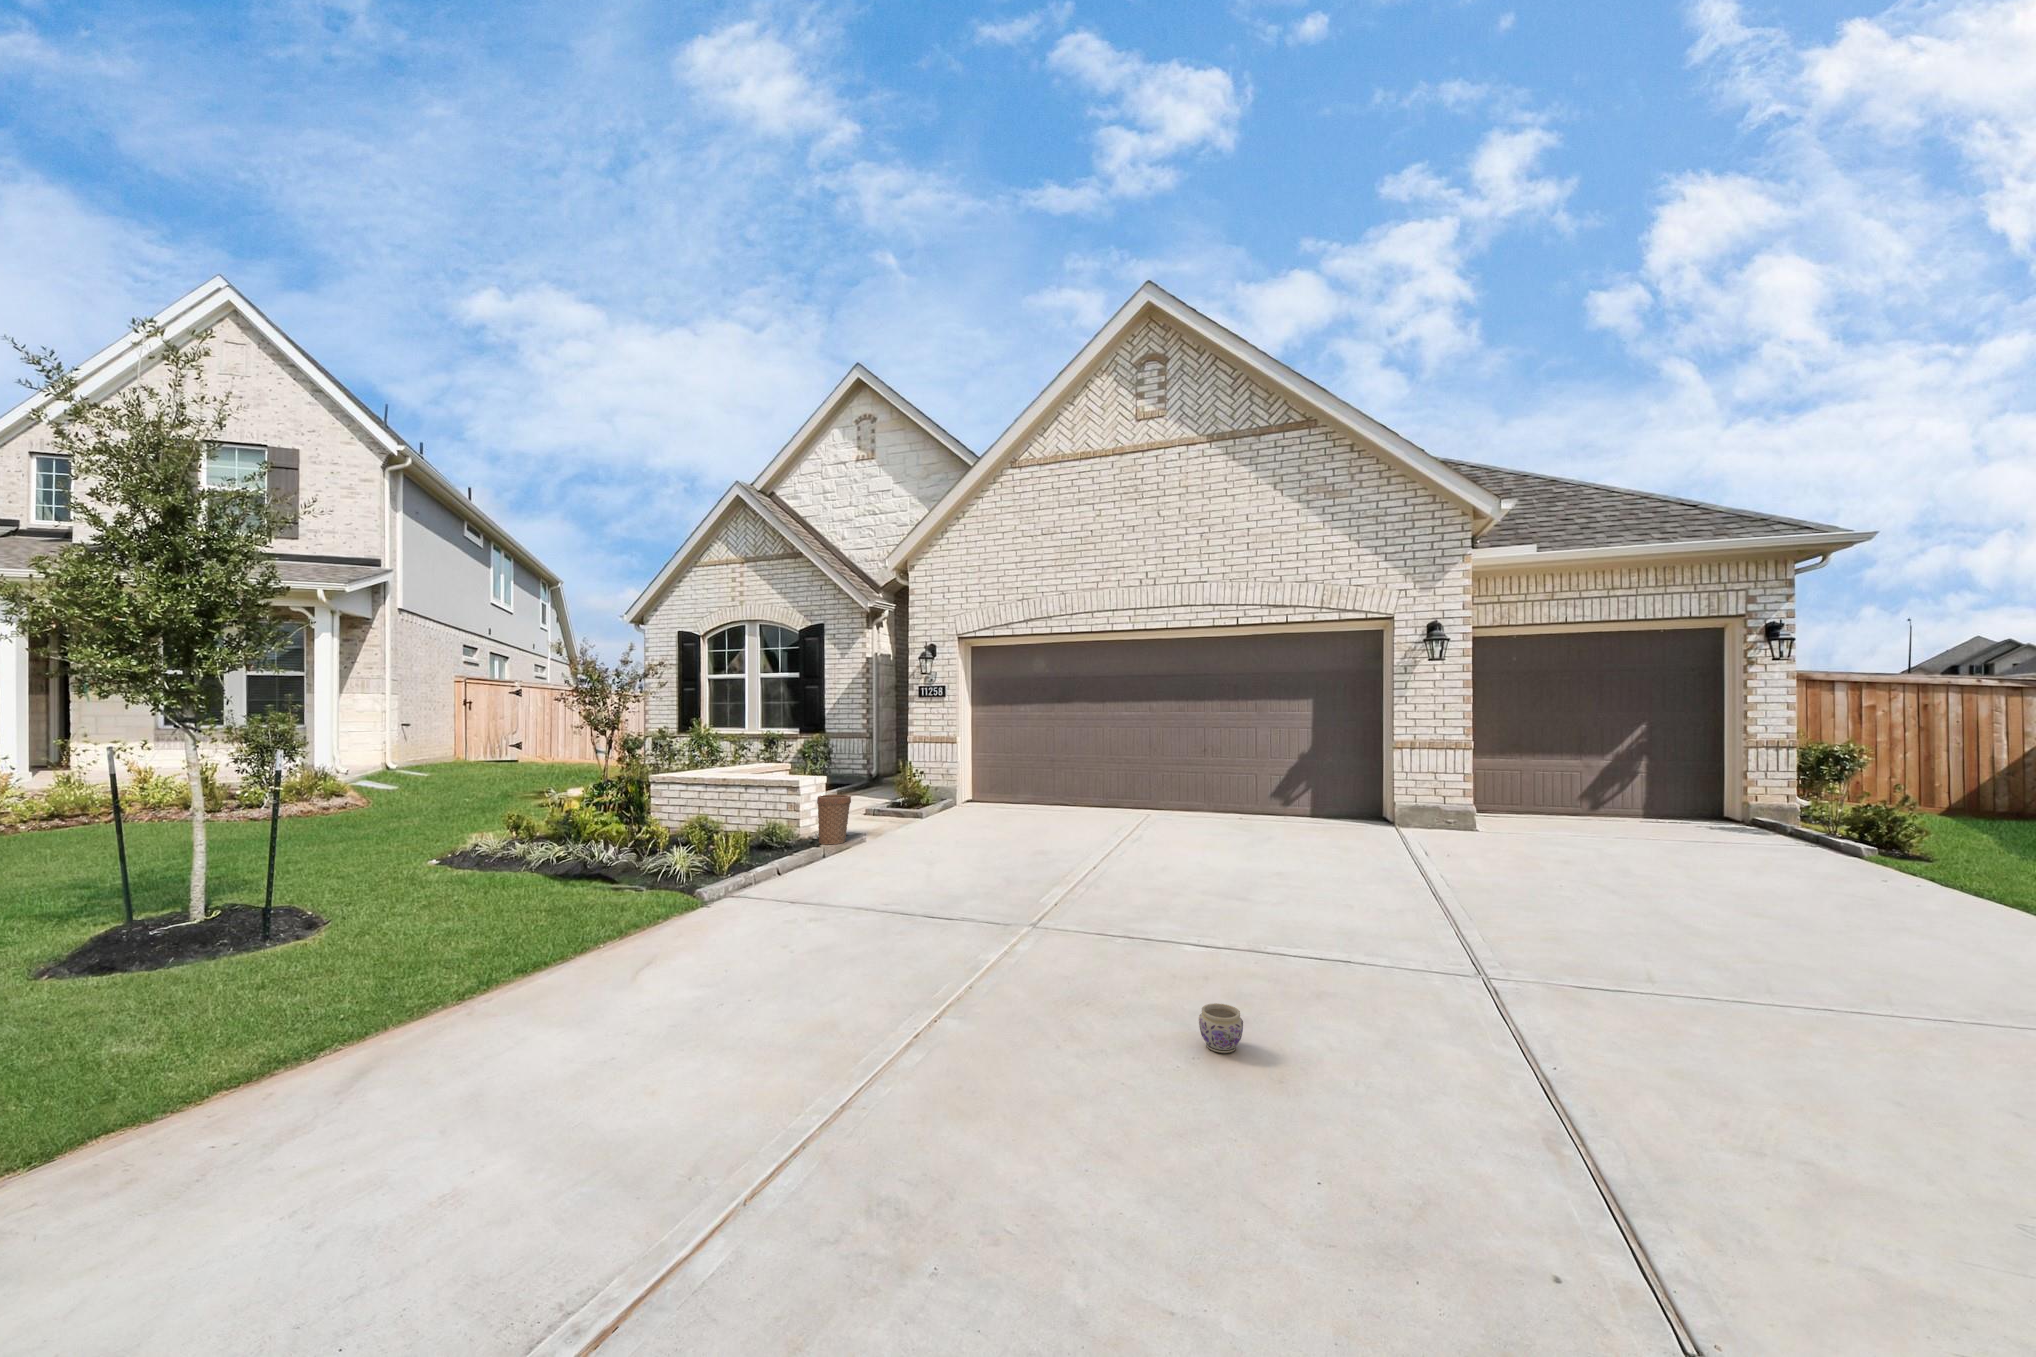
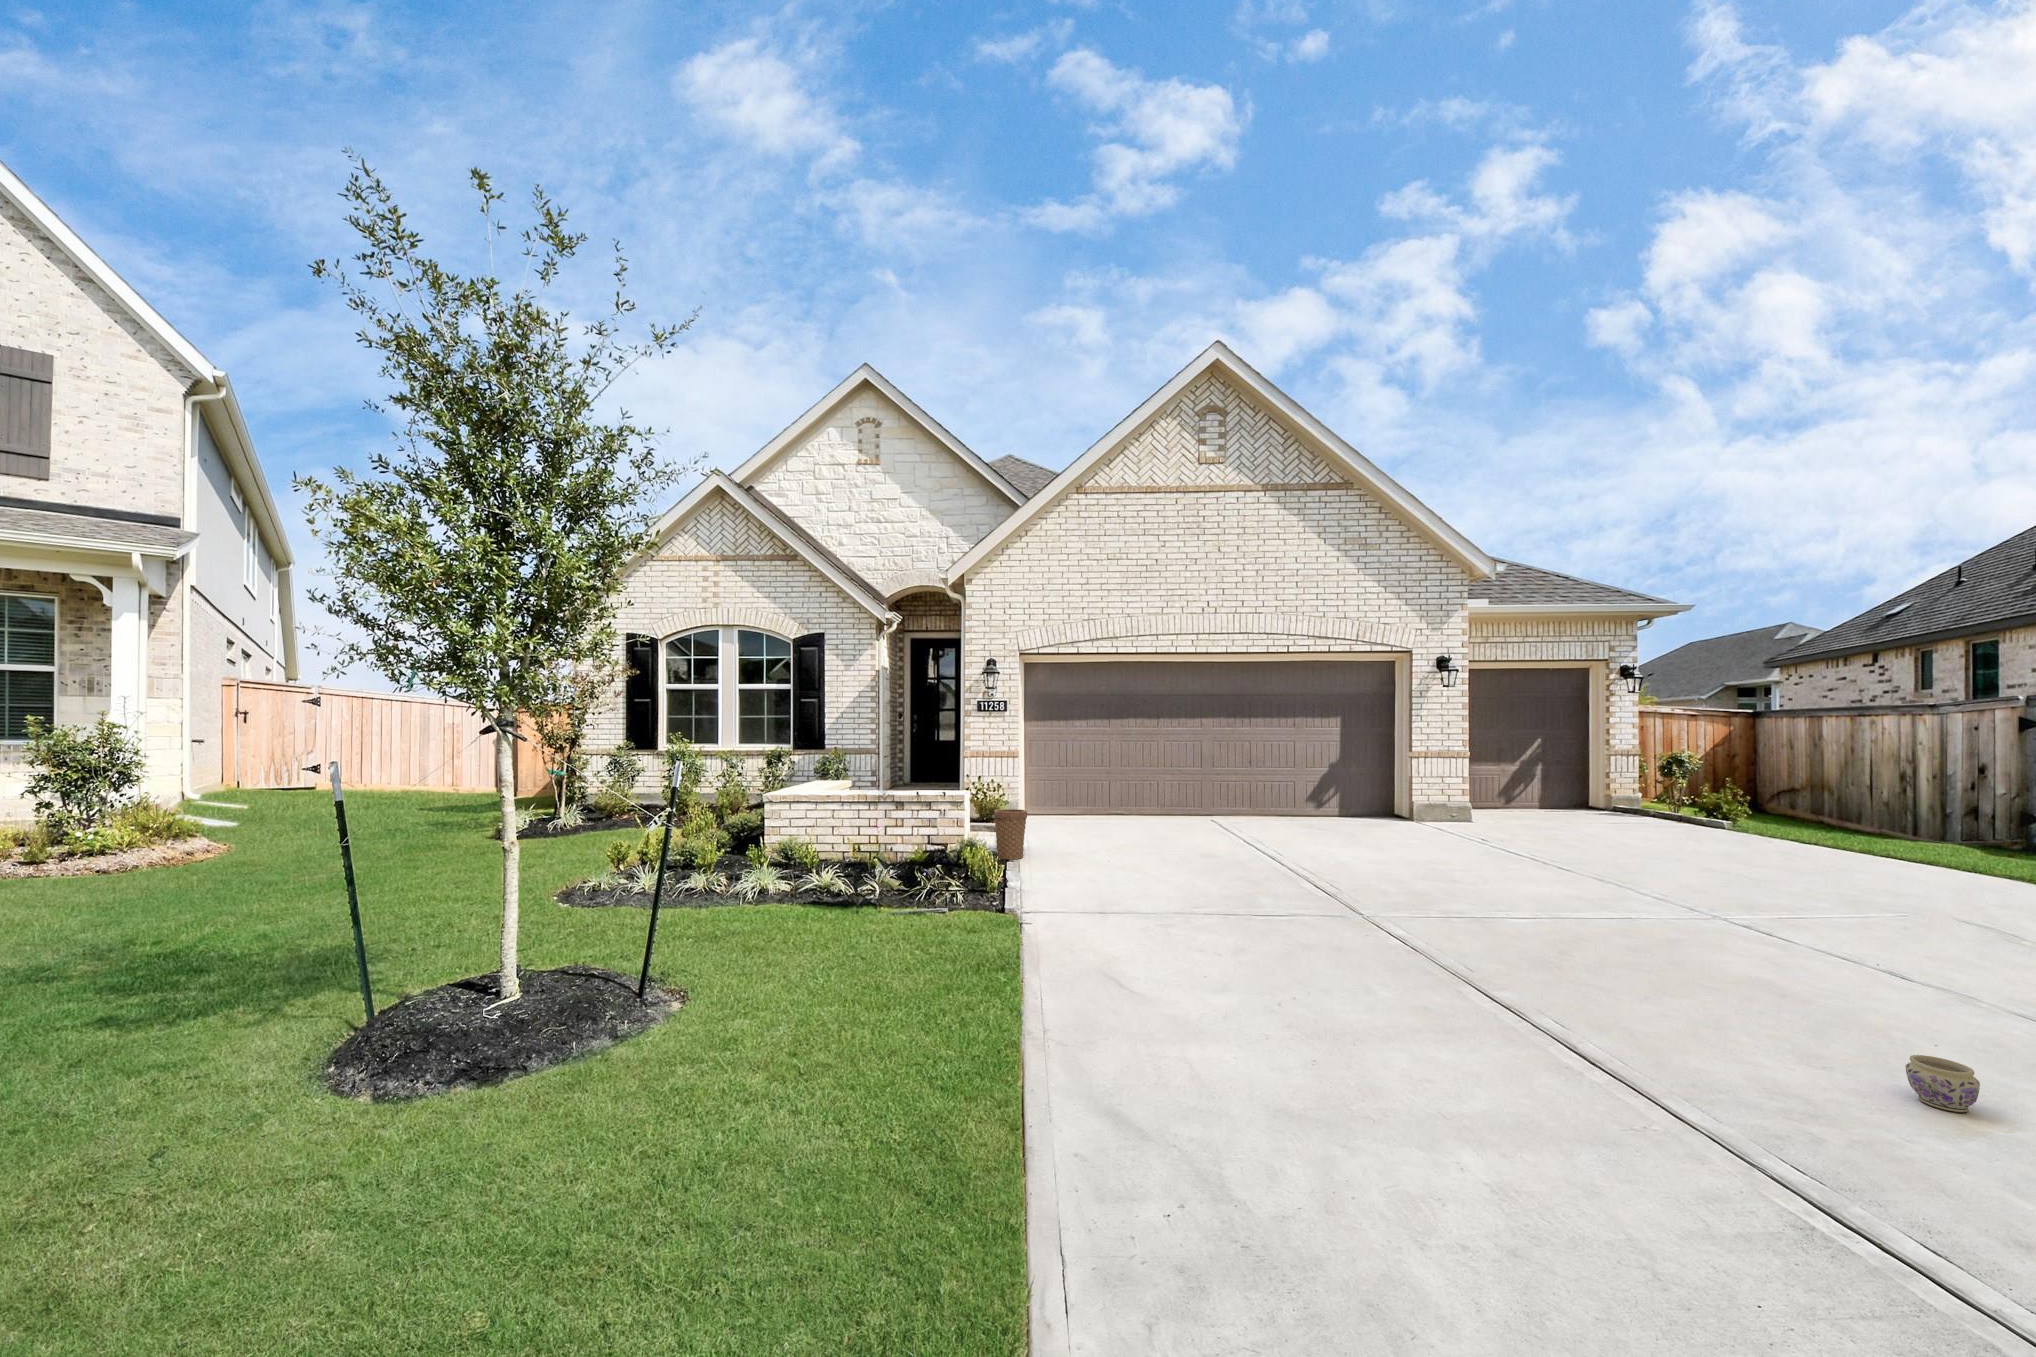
planter: present [1199,1003,1243,1054] -> present [1905,1055,1980,1113]

